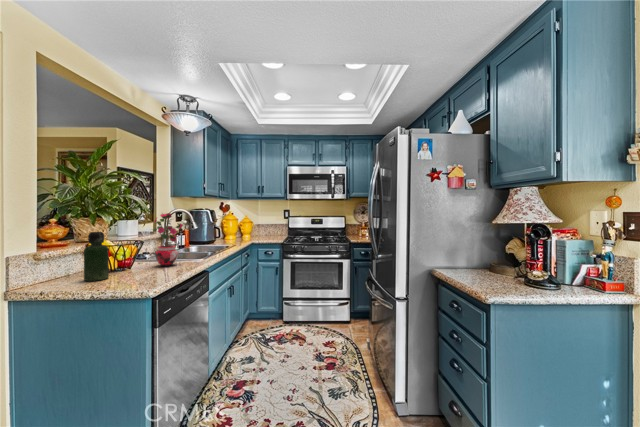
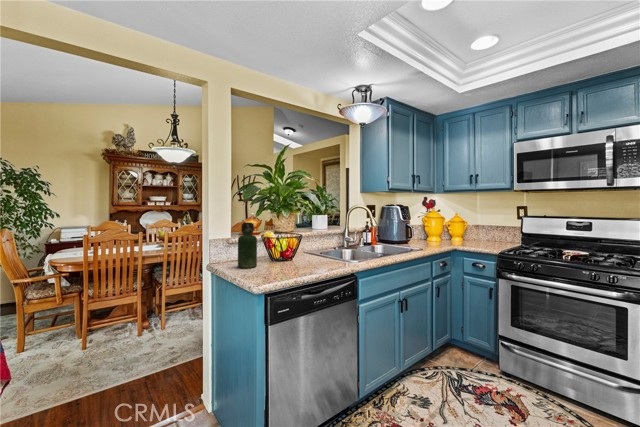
potted plant: present [153,213,183,266] -> none [304,205,335,264]

